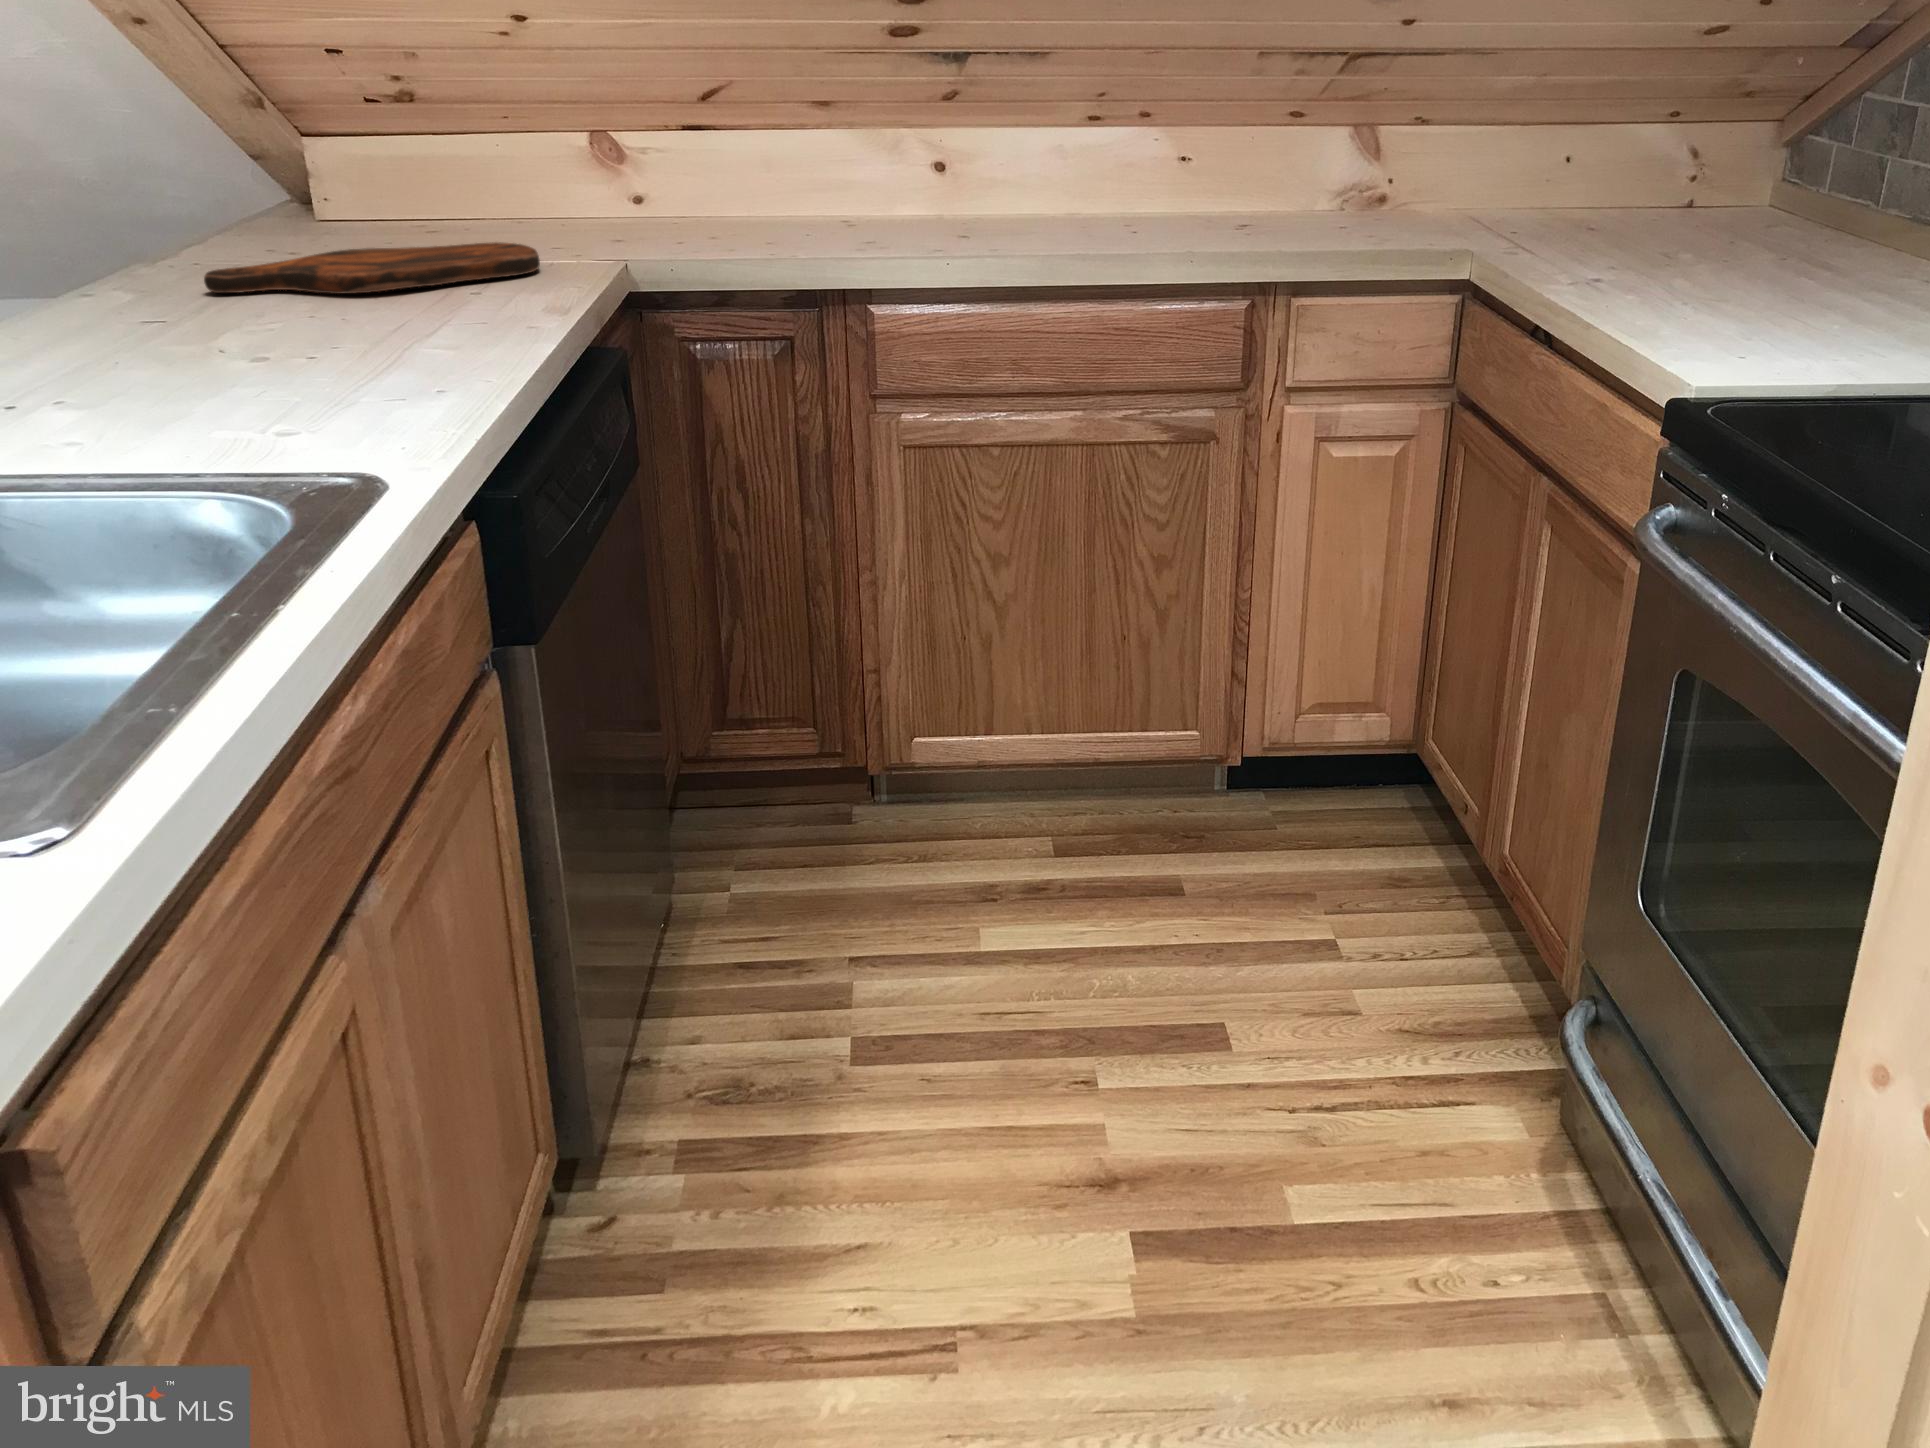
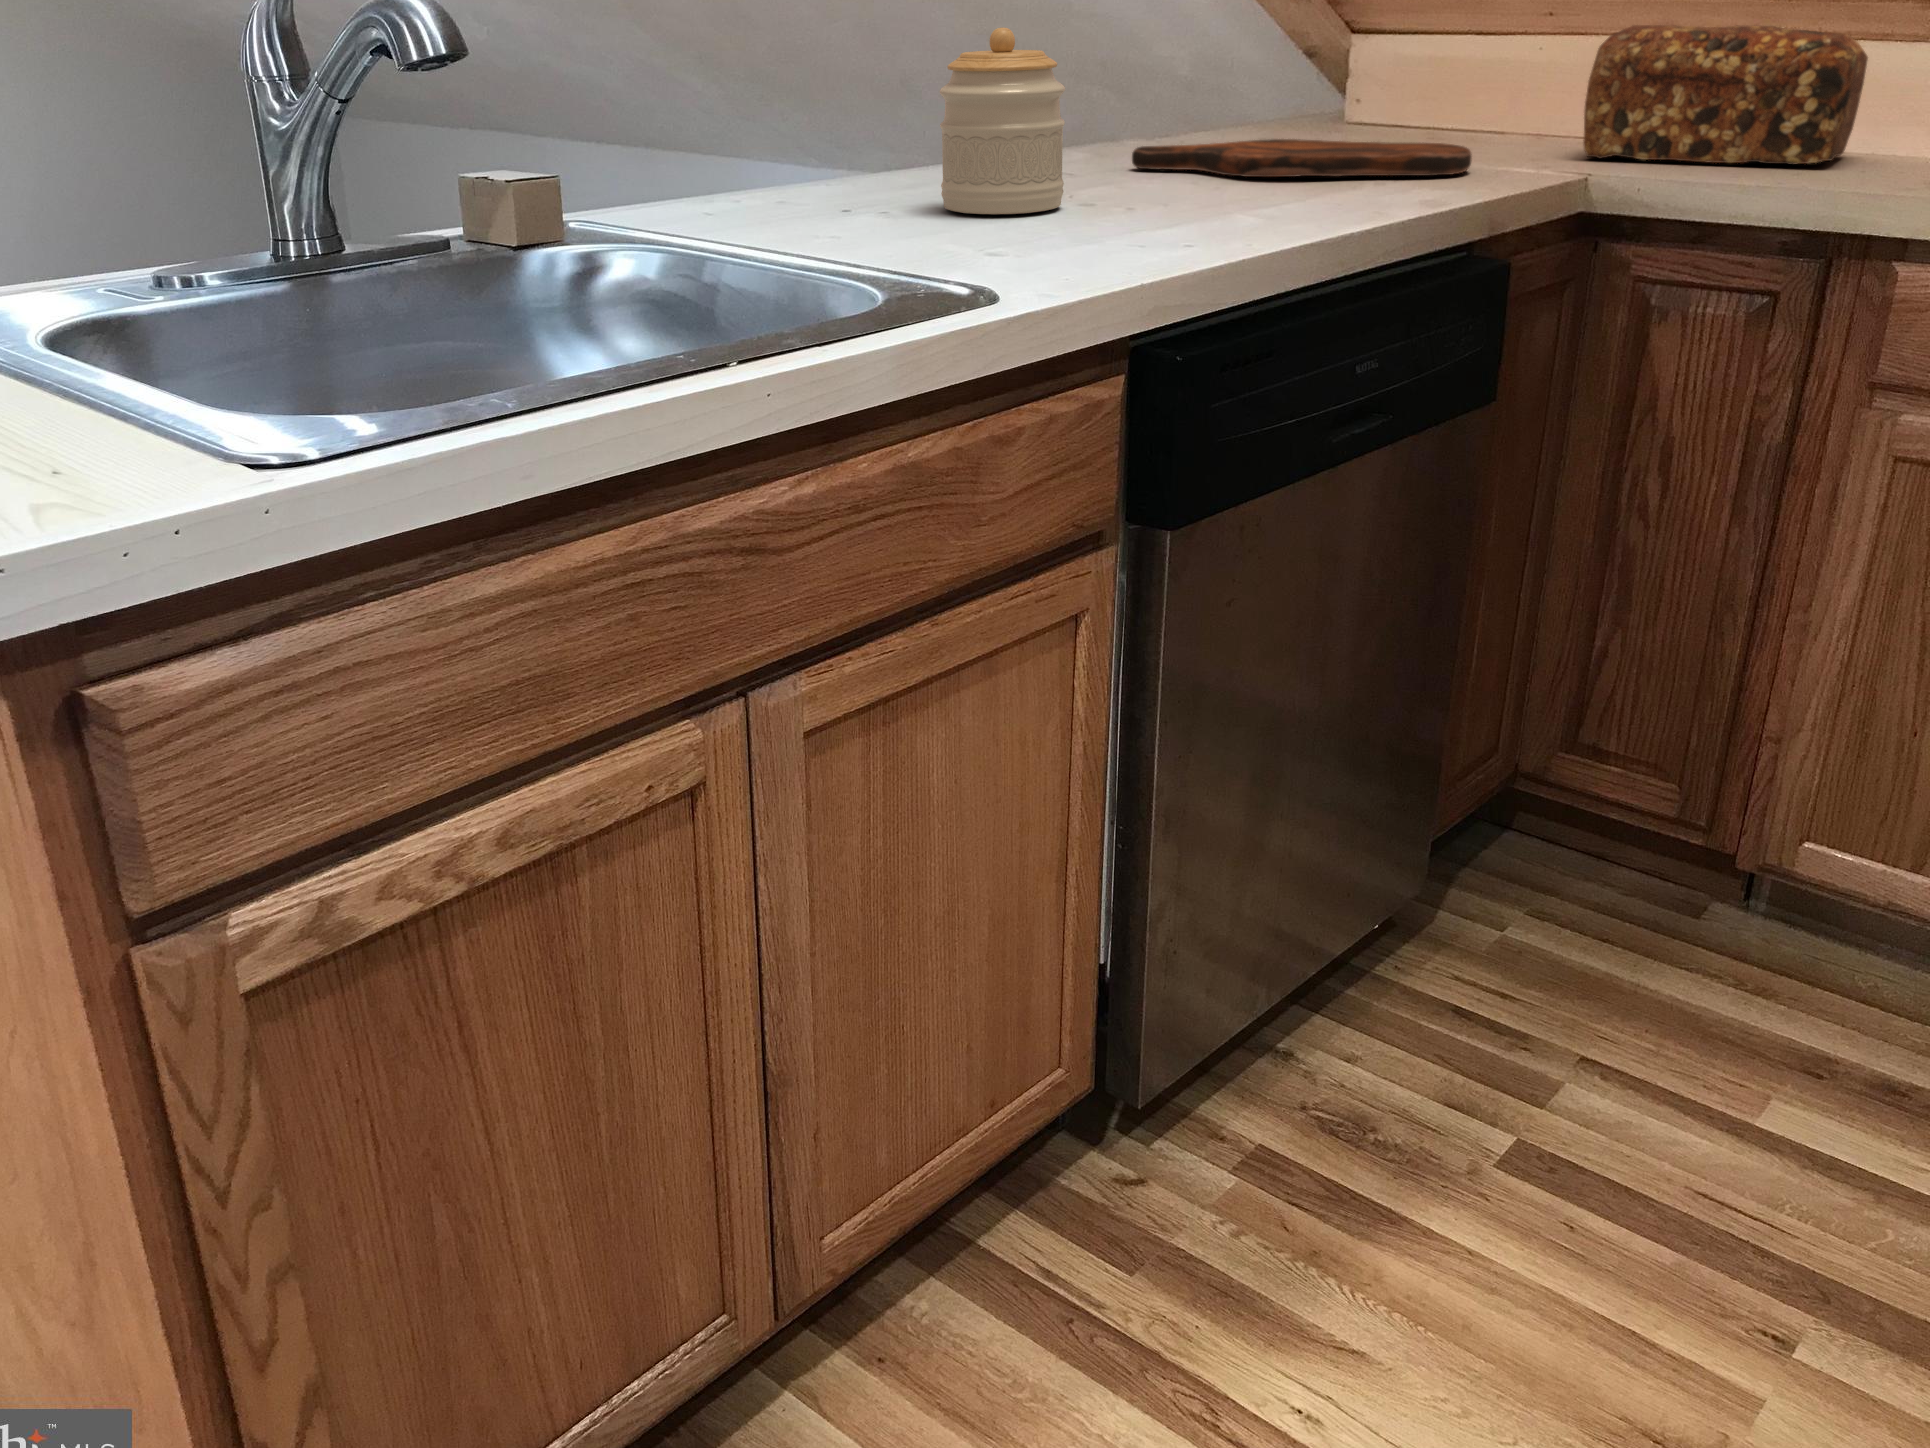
bread loaf: none [593,128,793,242] -> present [1583,25,1868,164]
jar: none [67,184,232,376] -> present [940,28,1065,214]

